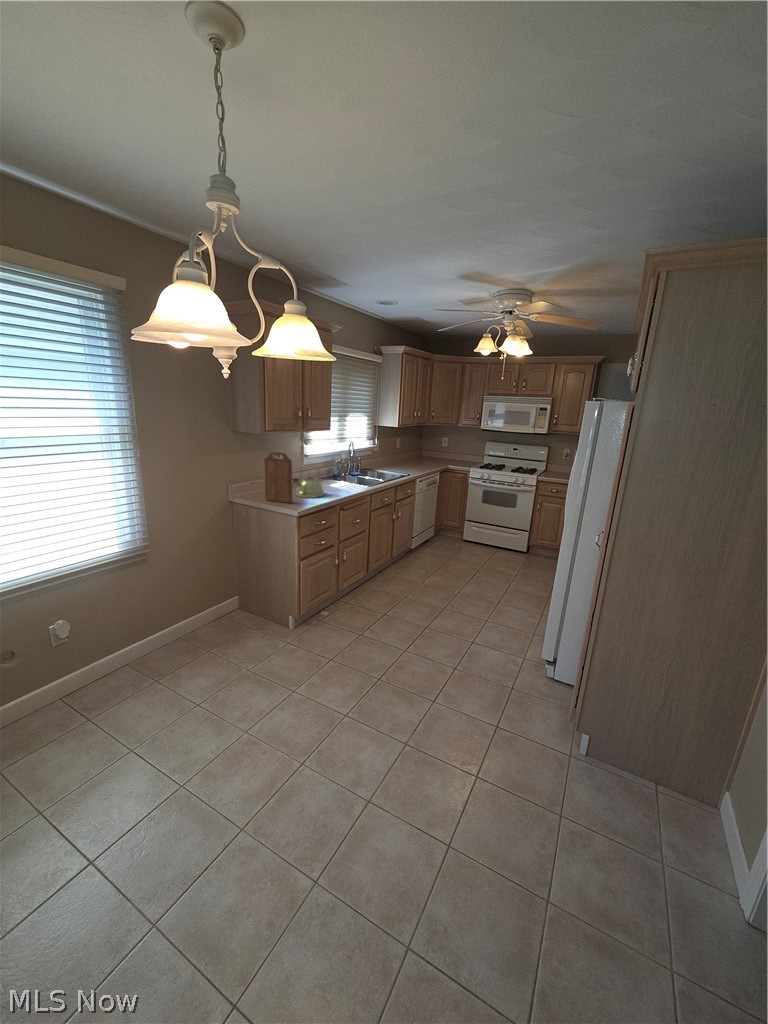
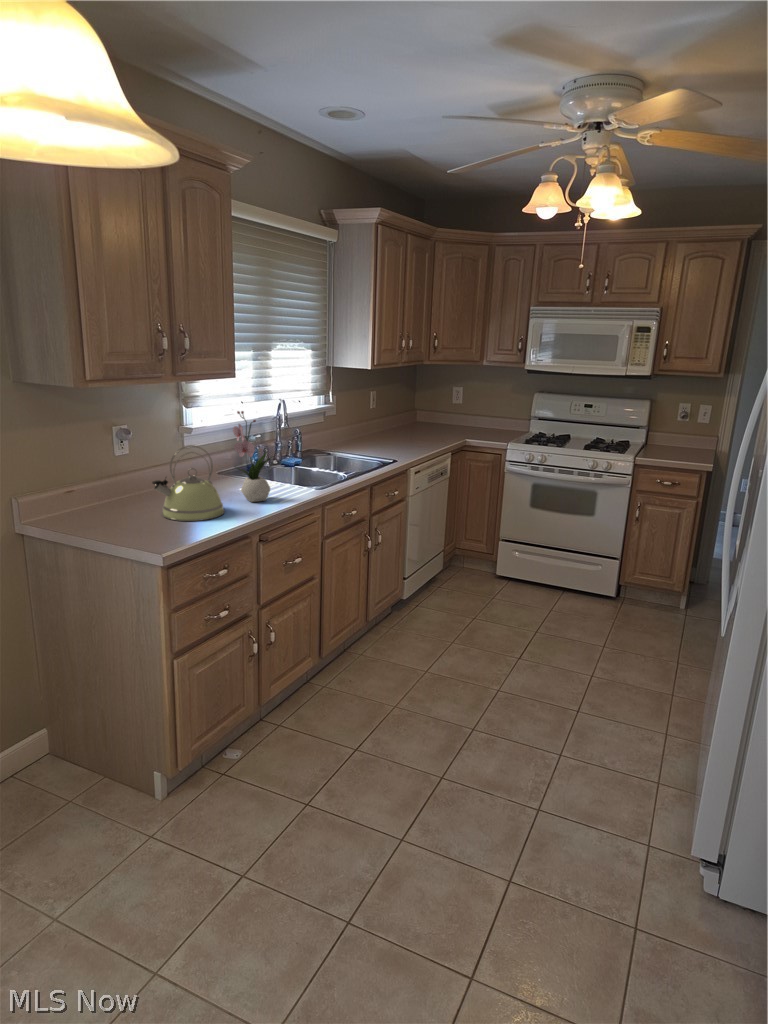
flower arrangement: none [329,447,348,491] -> present [233,411,272,502]
cutting board: present [264,452,292,503] -> none [84,425,151,537]

